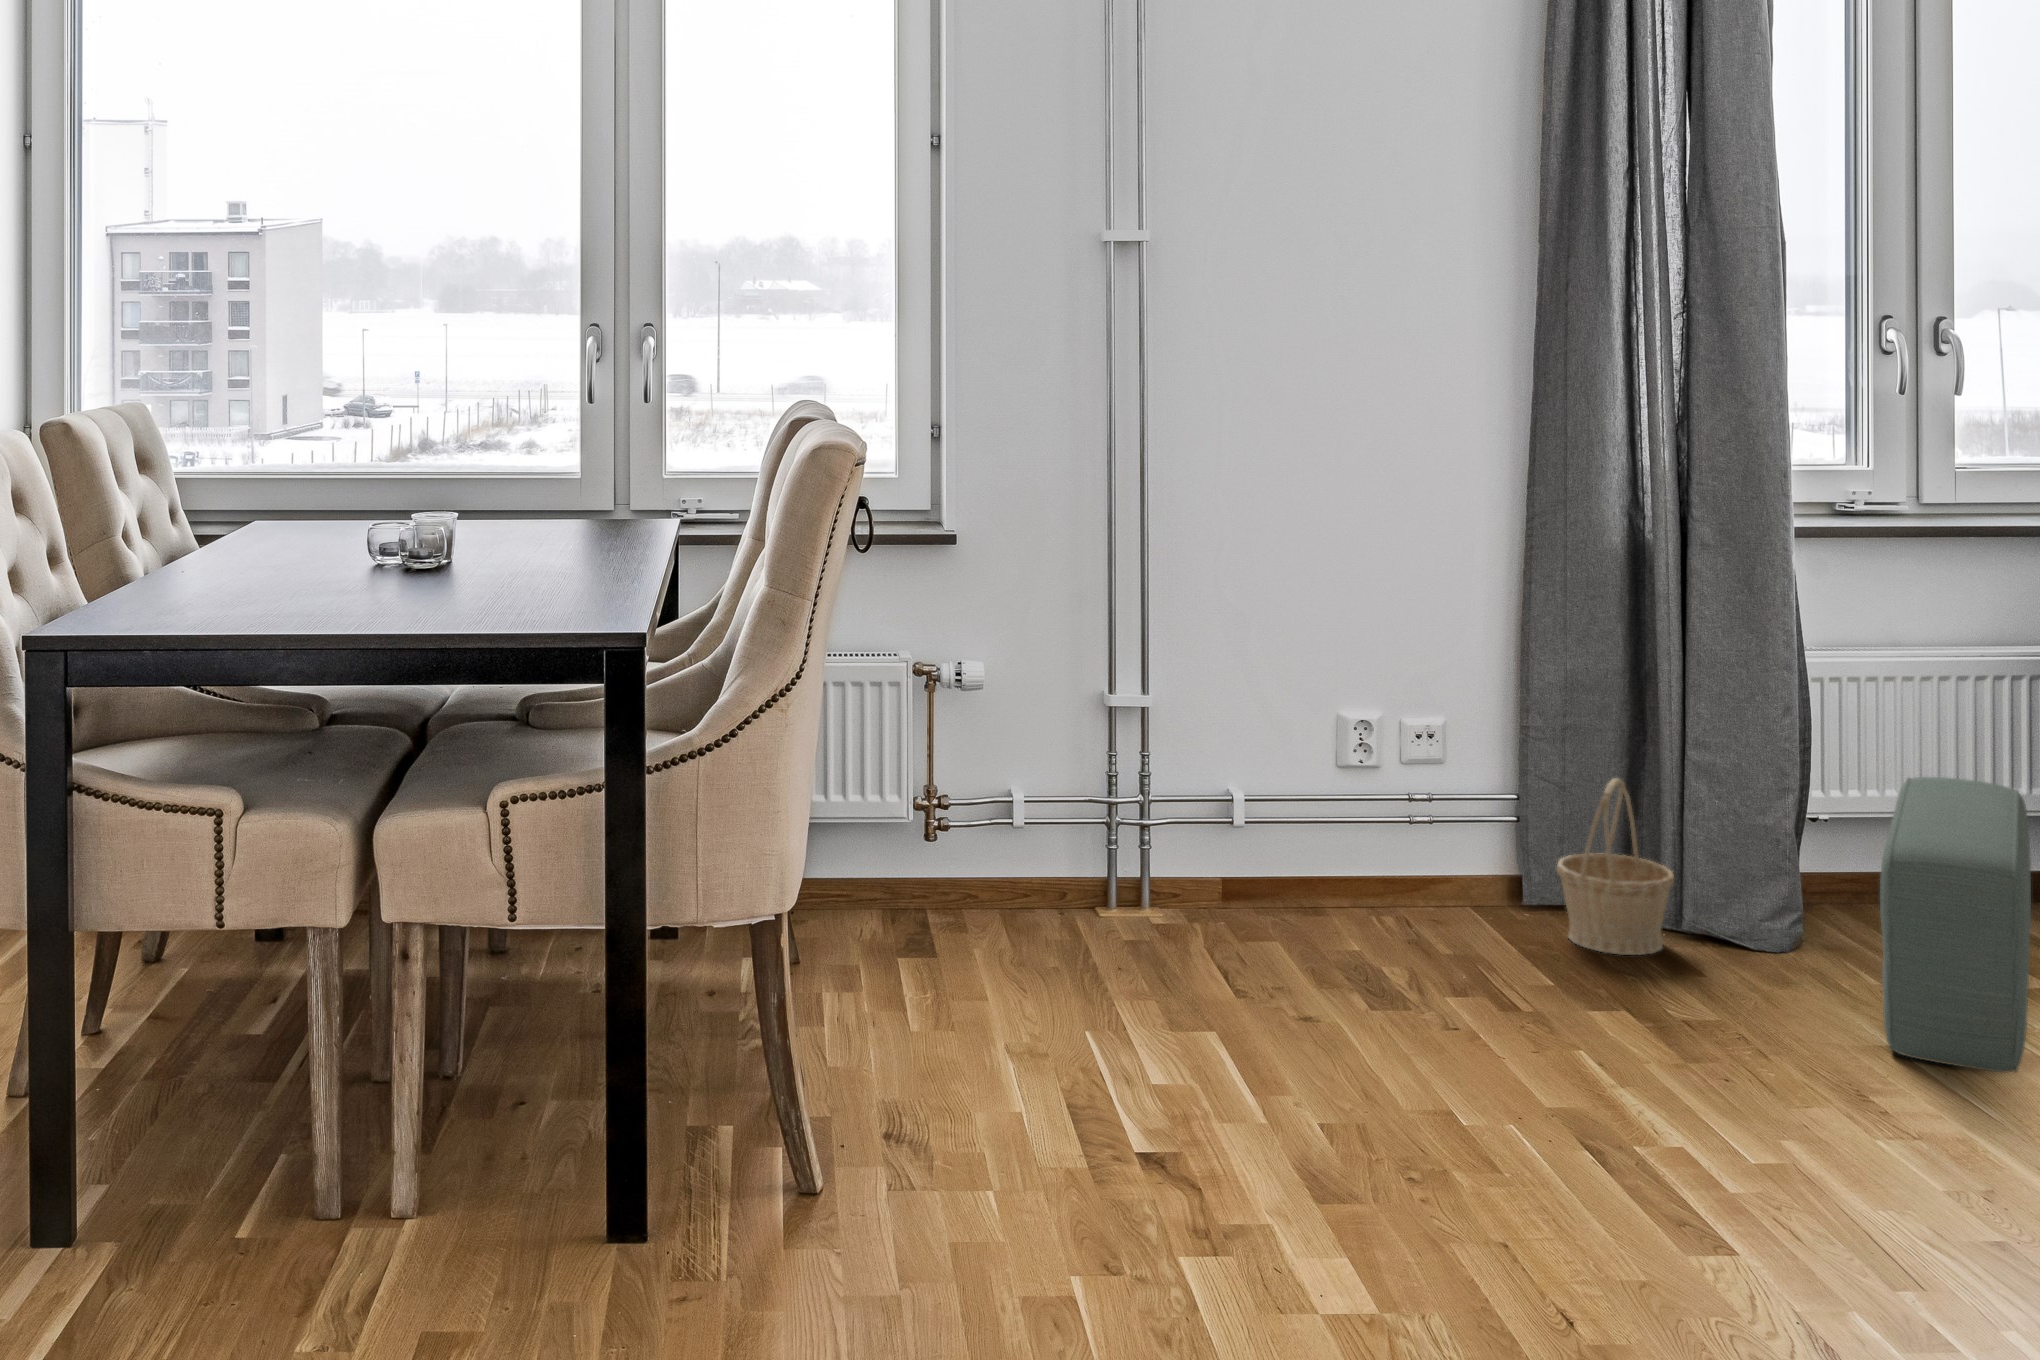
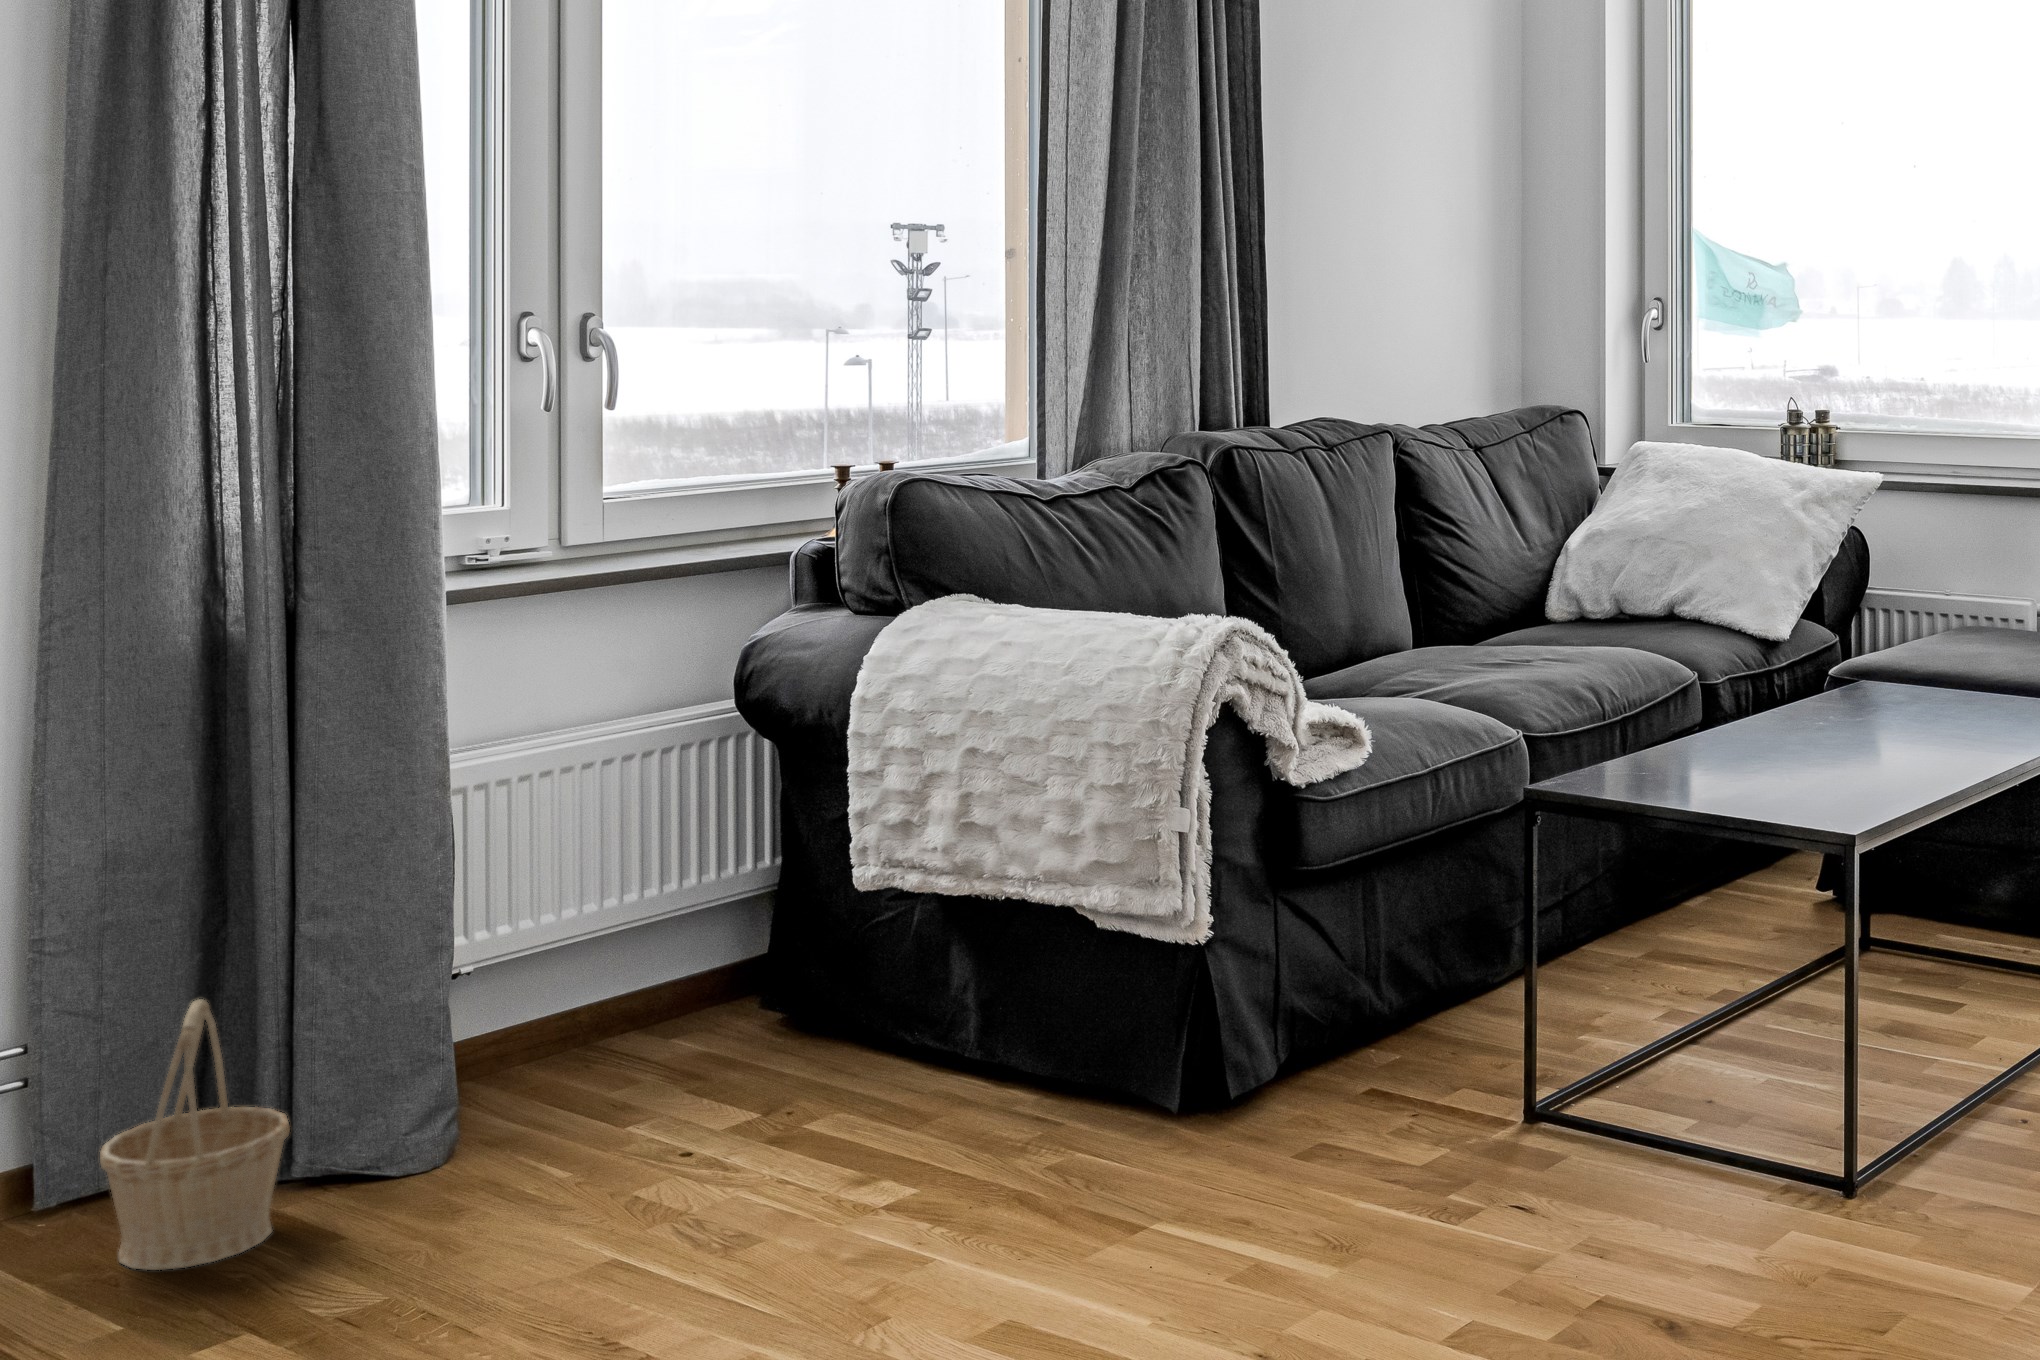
pouf: present [1880,777,2031,1073] -> none [585,887,781,1273]

